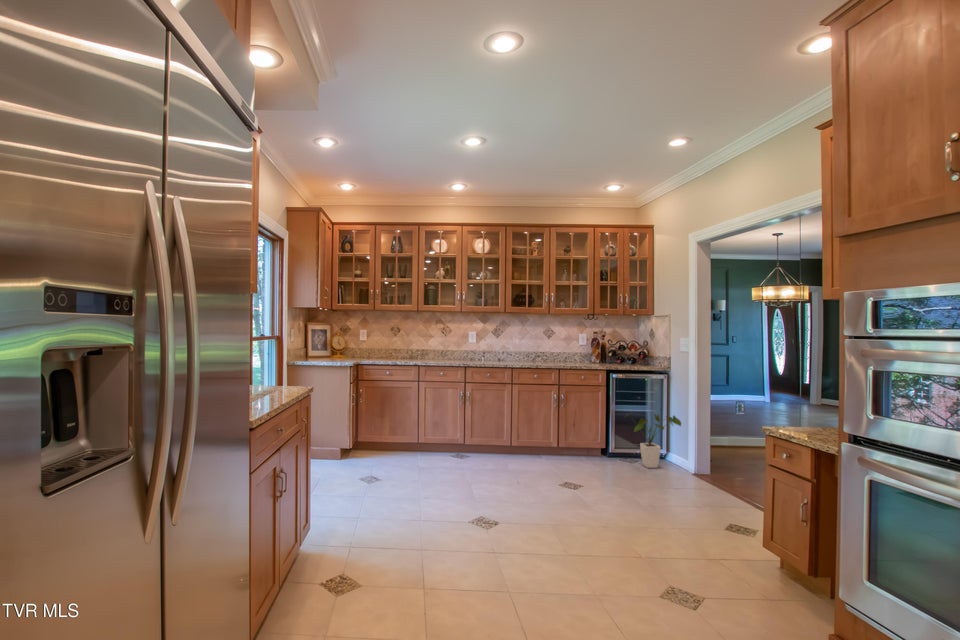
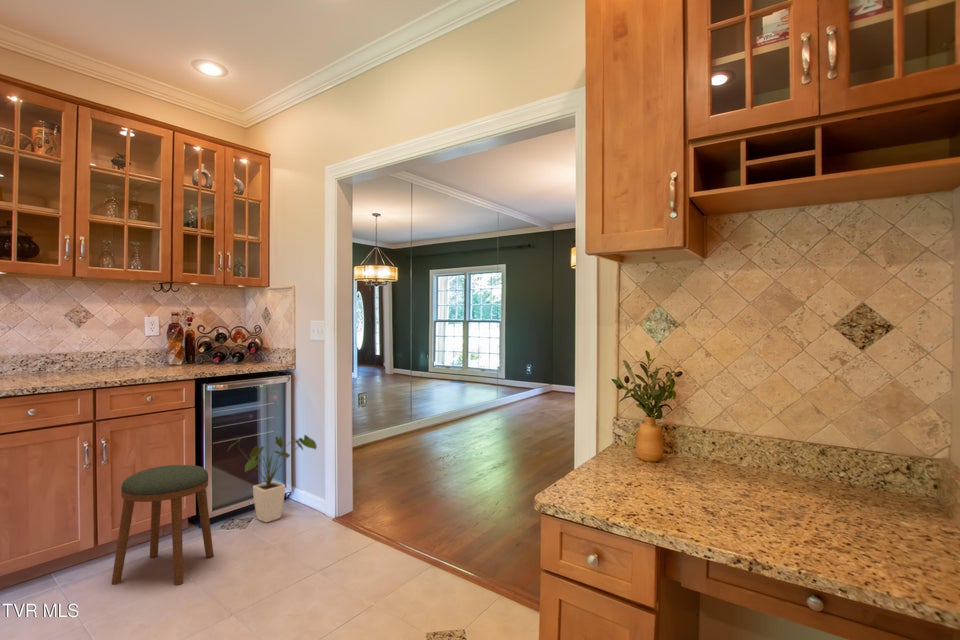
stool: none [566,419,615,483] -> present [111,465,214,585]

